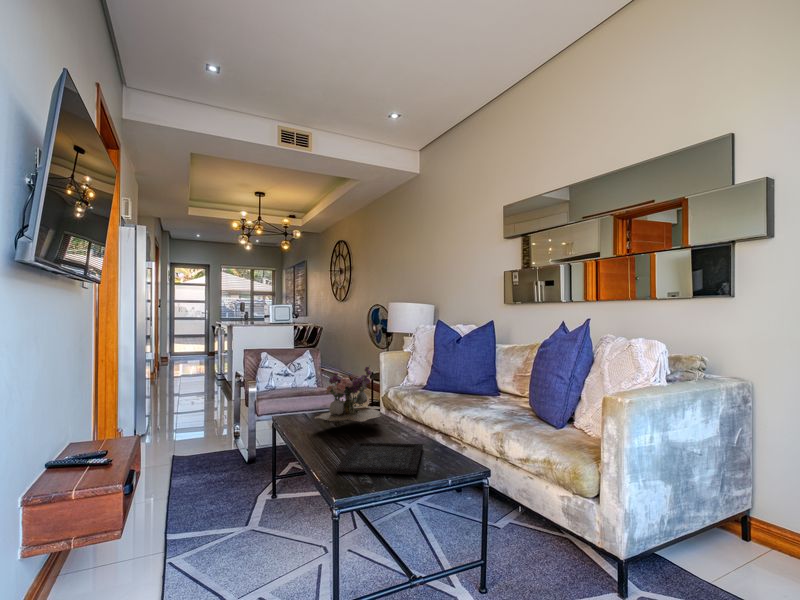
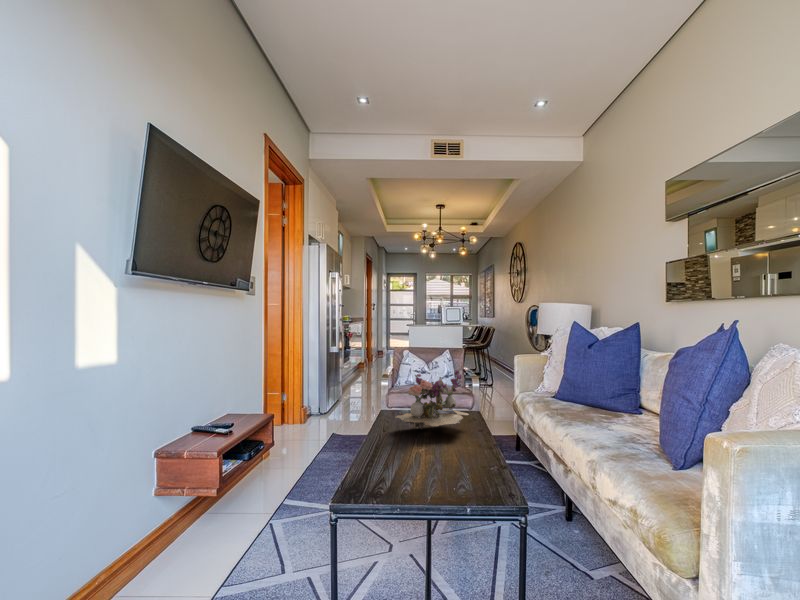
tray: present [336,442,423,475] -> none [367,447,479,492]

